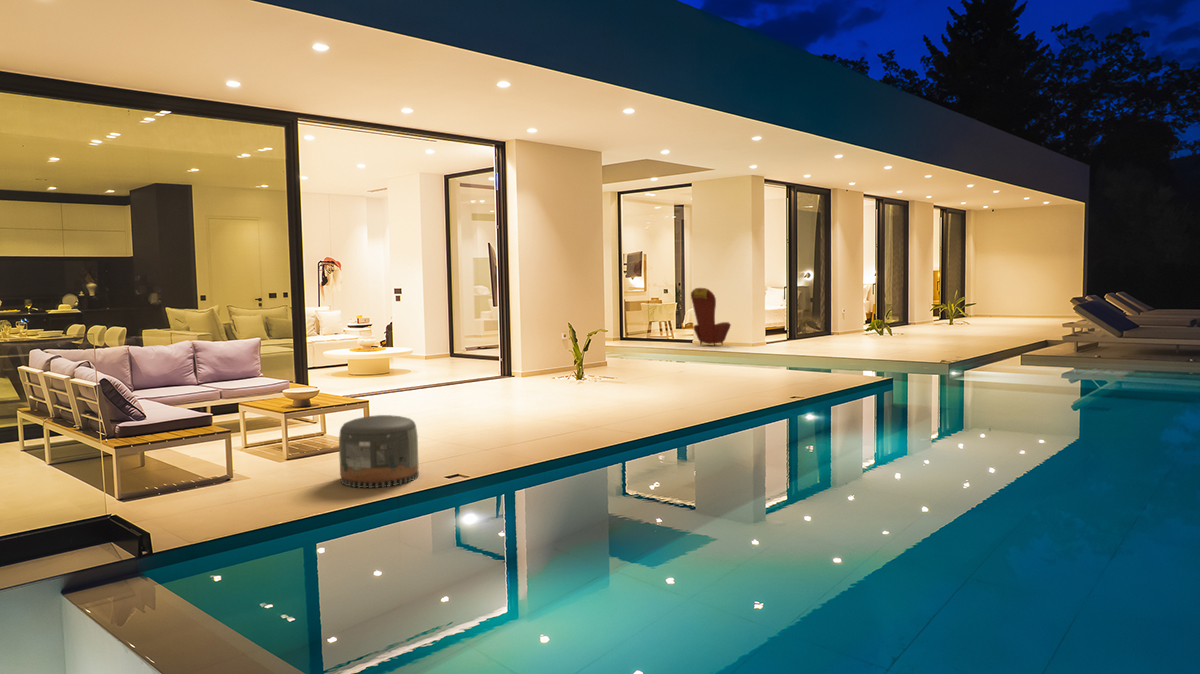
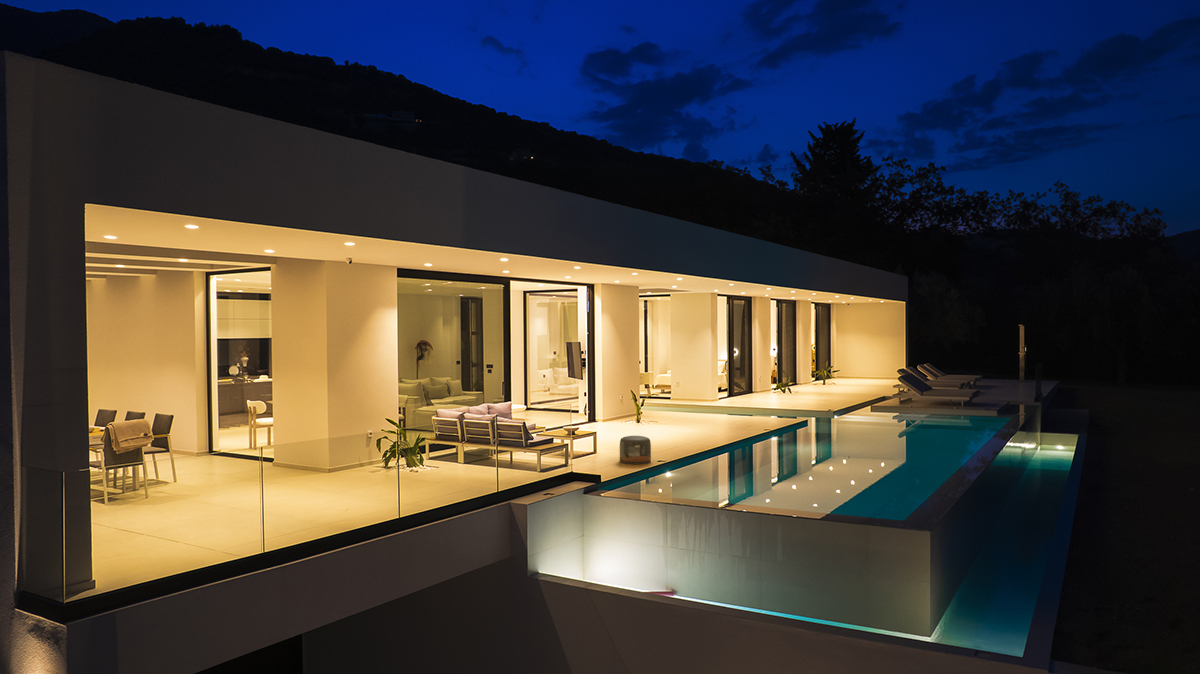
armchair: present [691,288,731,345] -> none [672,364,696,402]

